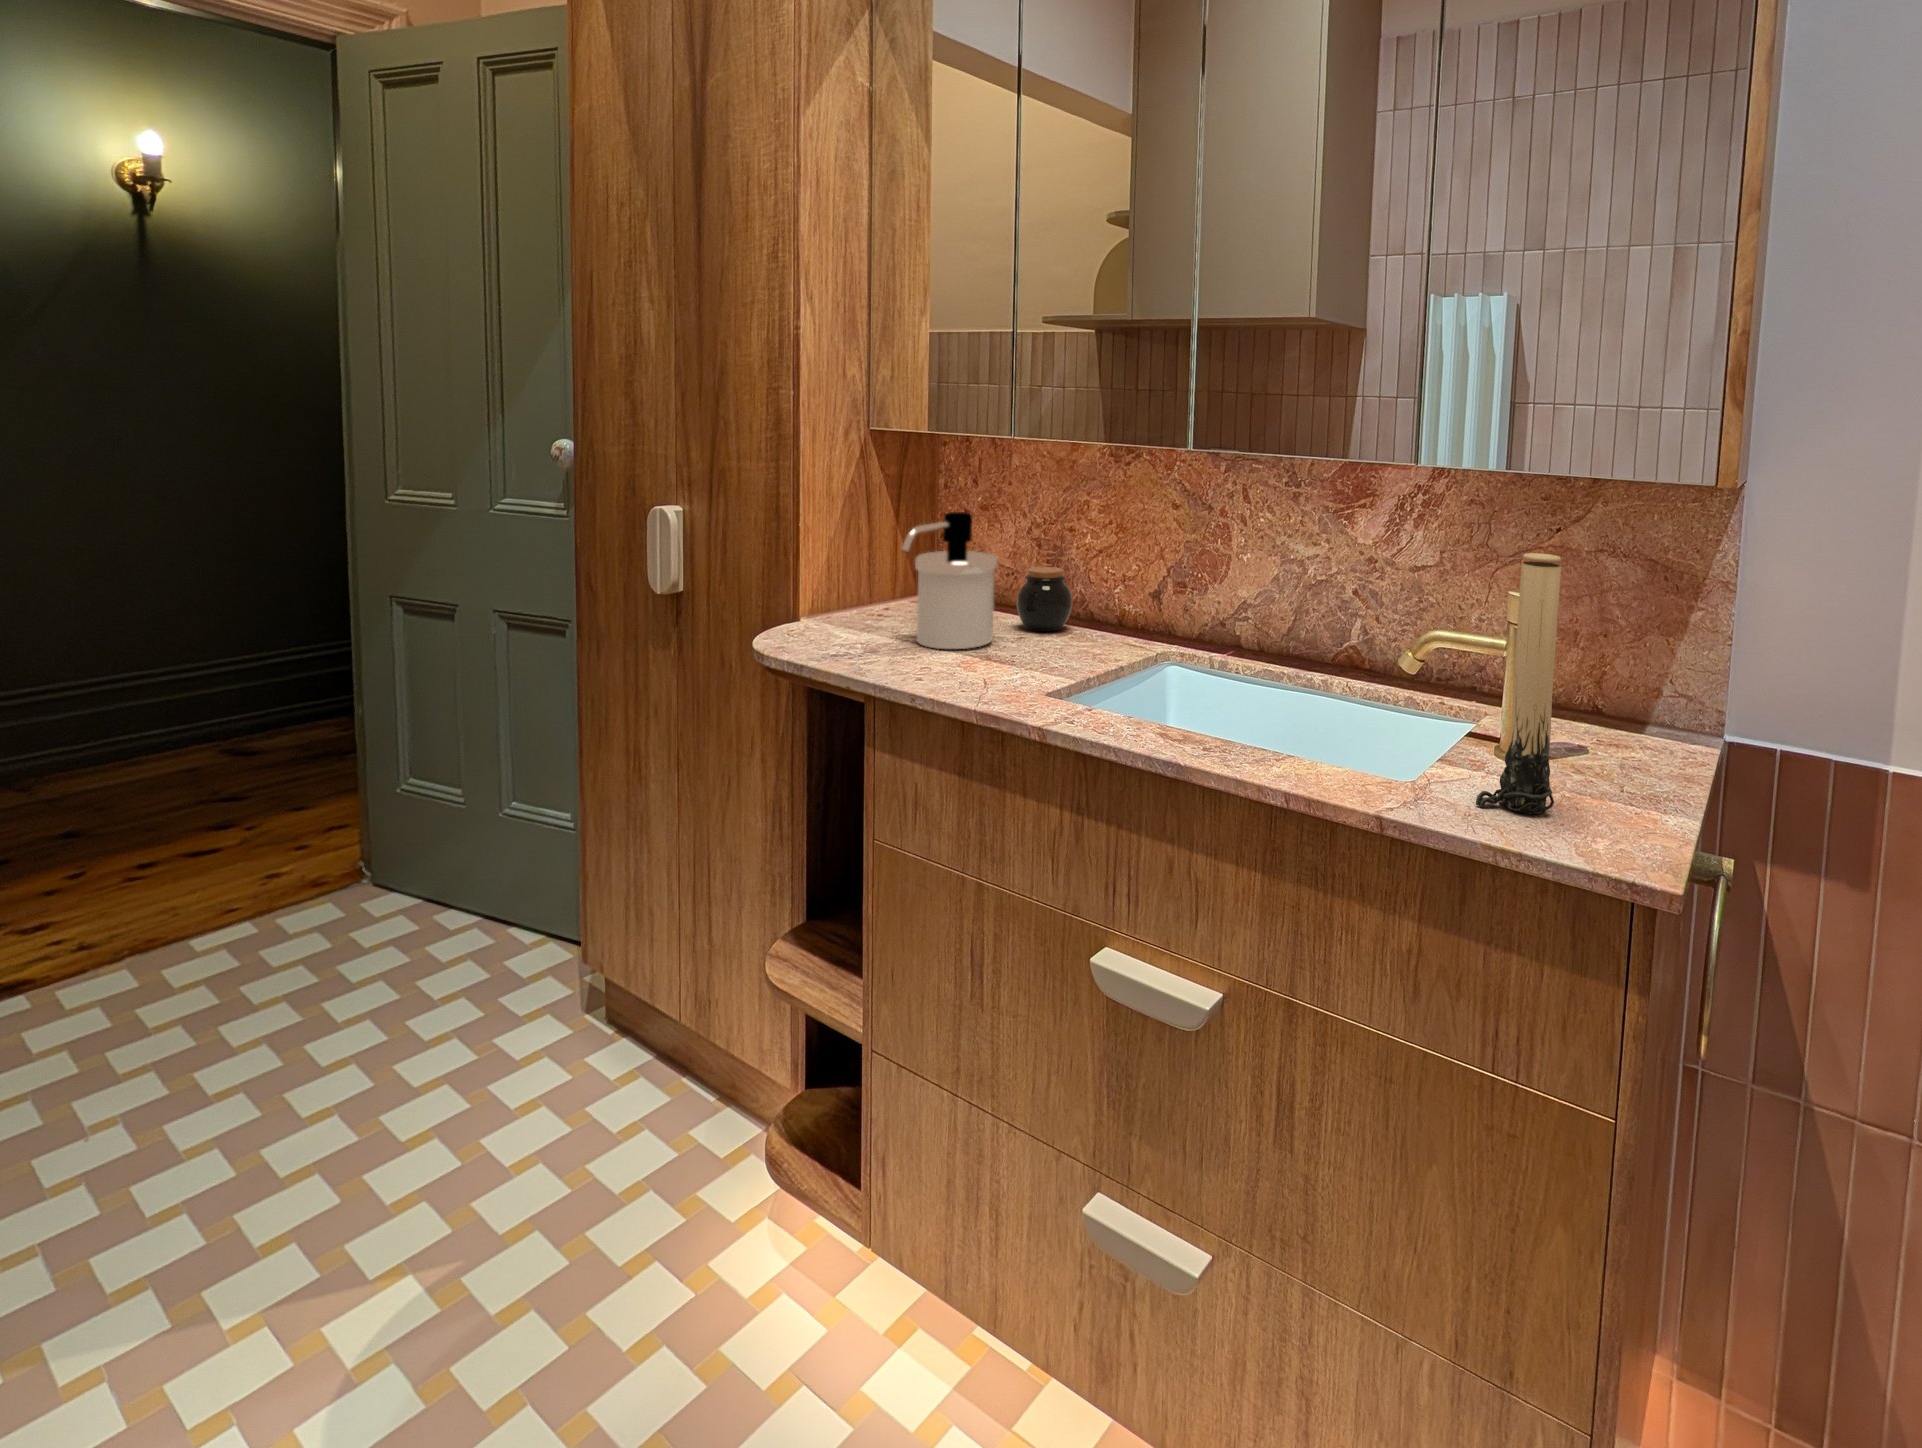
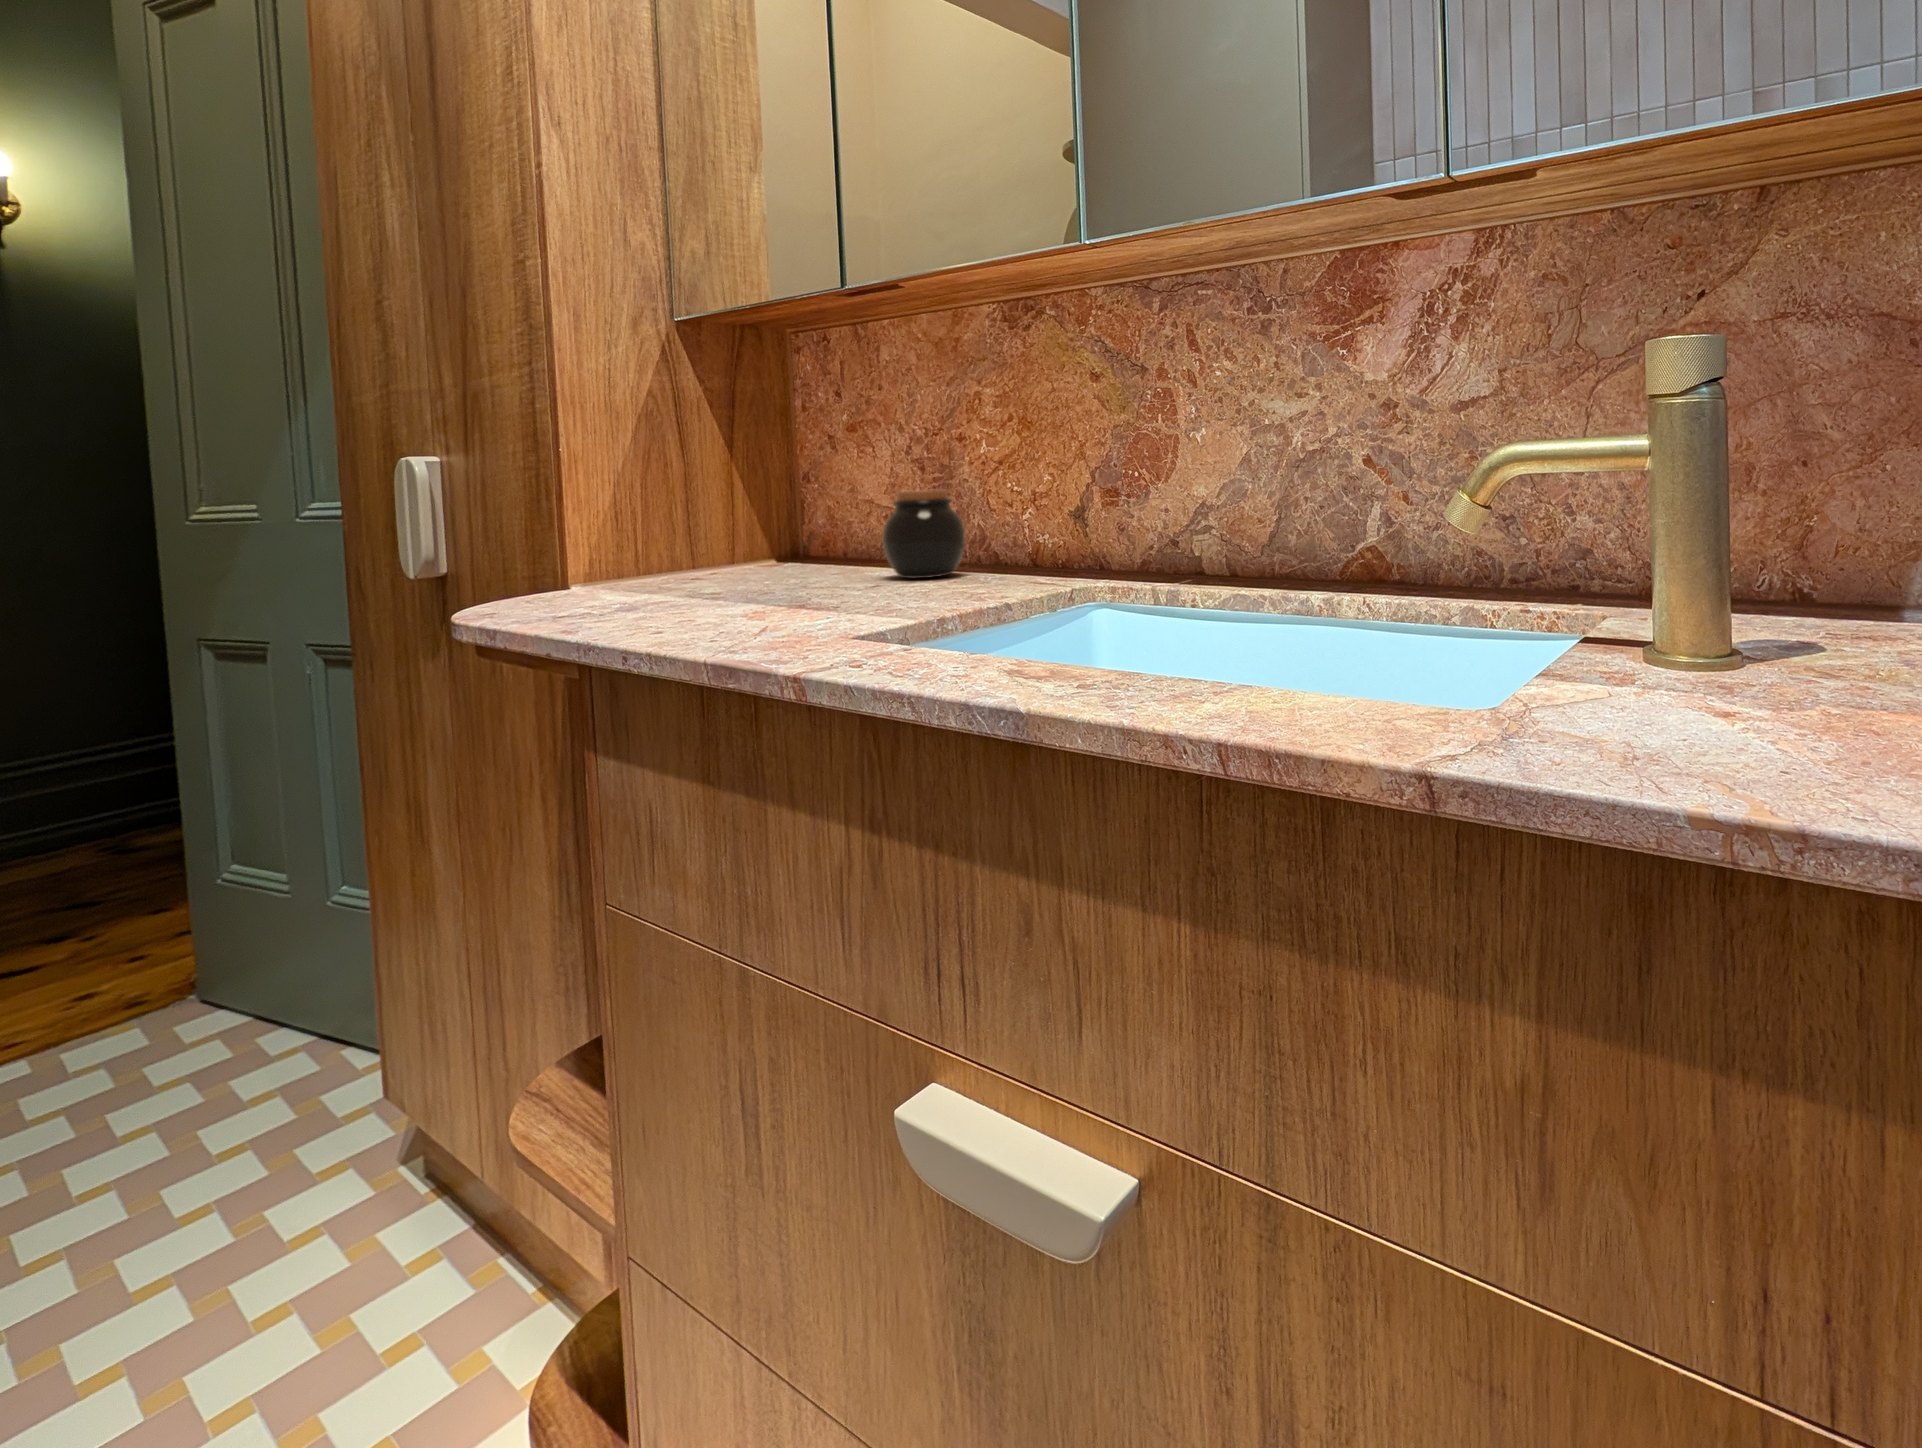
soap dispenser: present [902,512,998,649] -> none [640,396,830,599]
candle: present [1476,553,1561,814] -> none [1649,108,1847,743]

